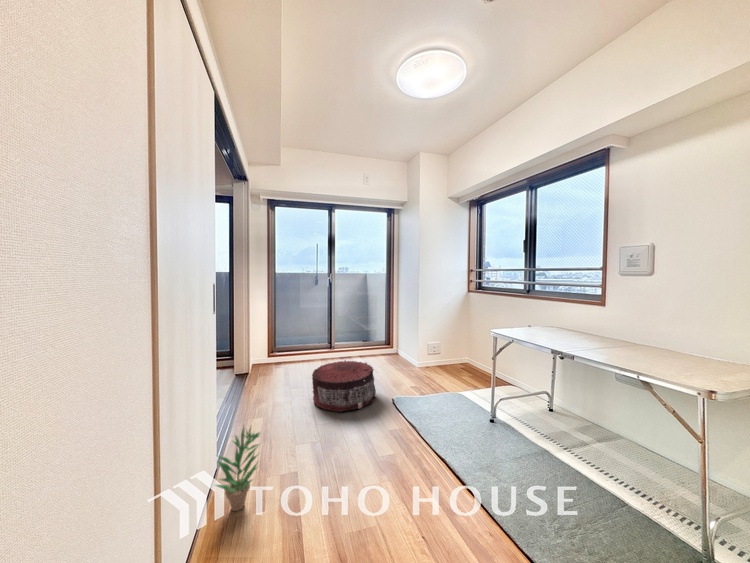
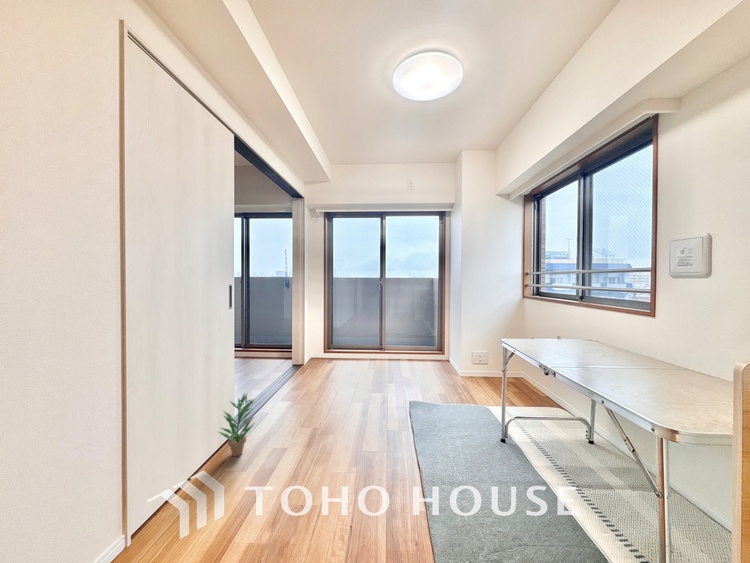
pouf: present [312,360,376,412] -> none [338,358,395,404]

